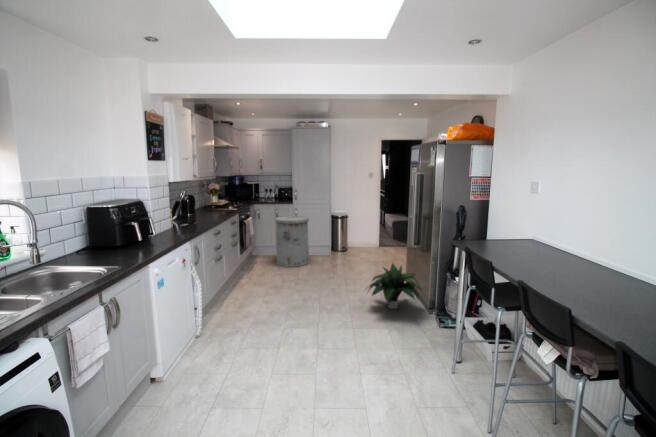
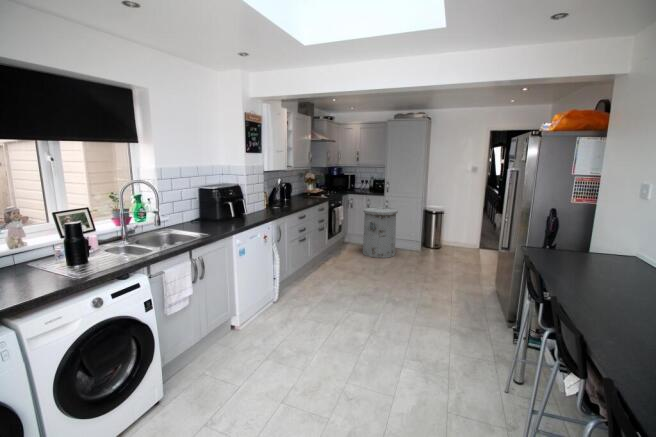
potted plant: present [369,264,422,309] -> none [433,265,501,314]

